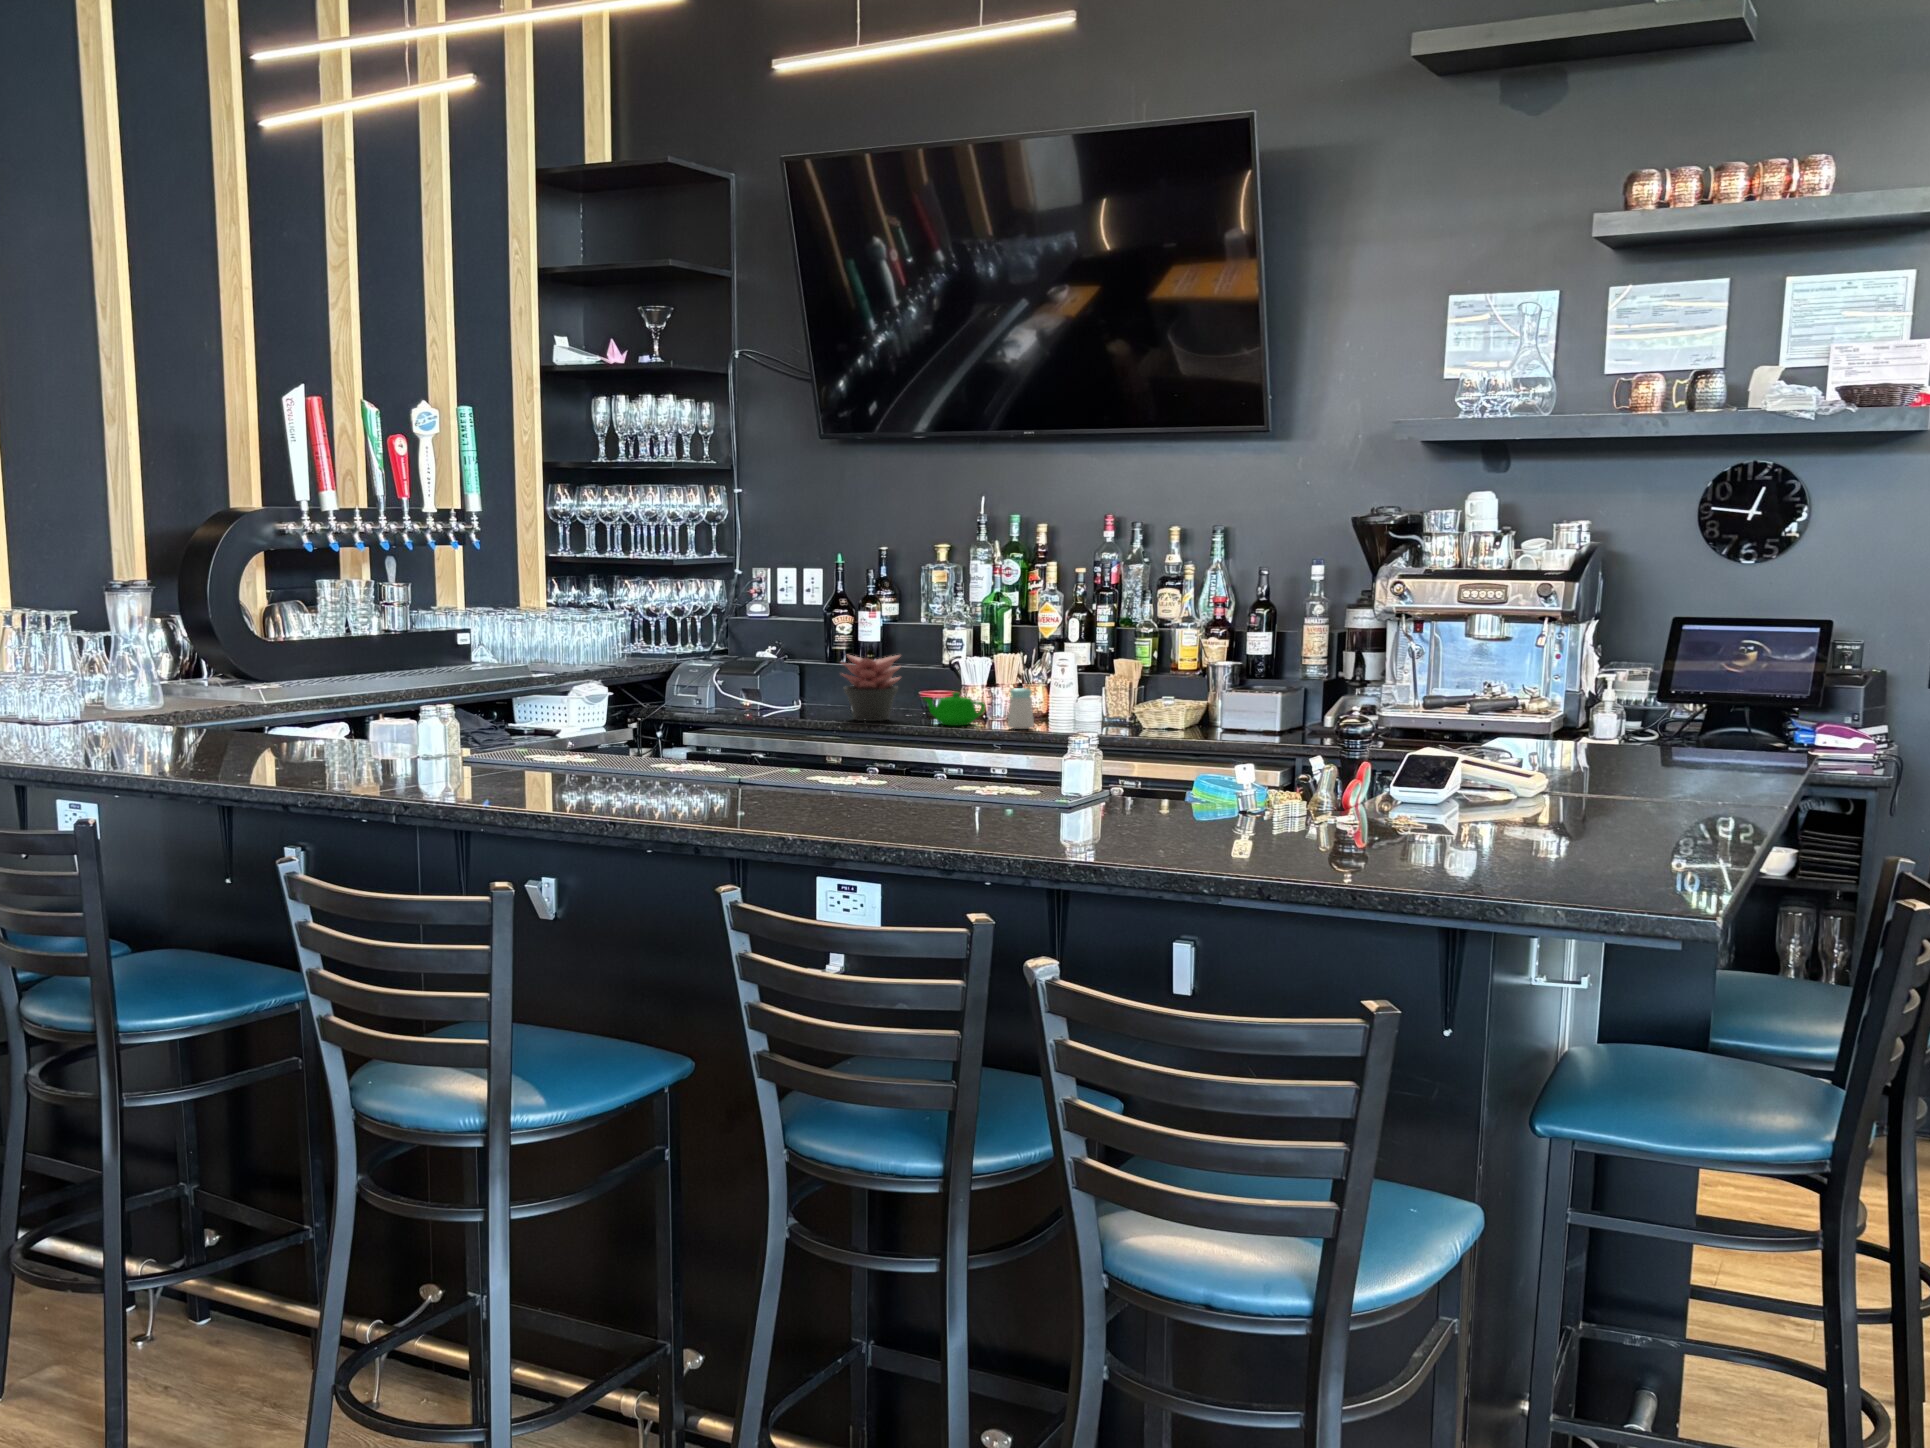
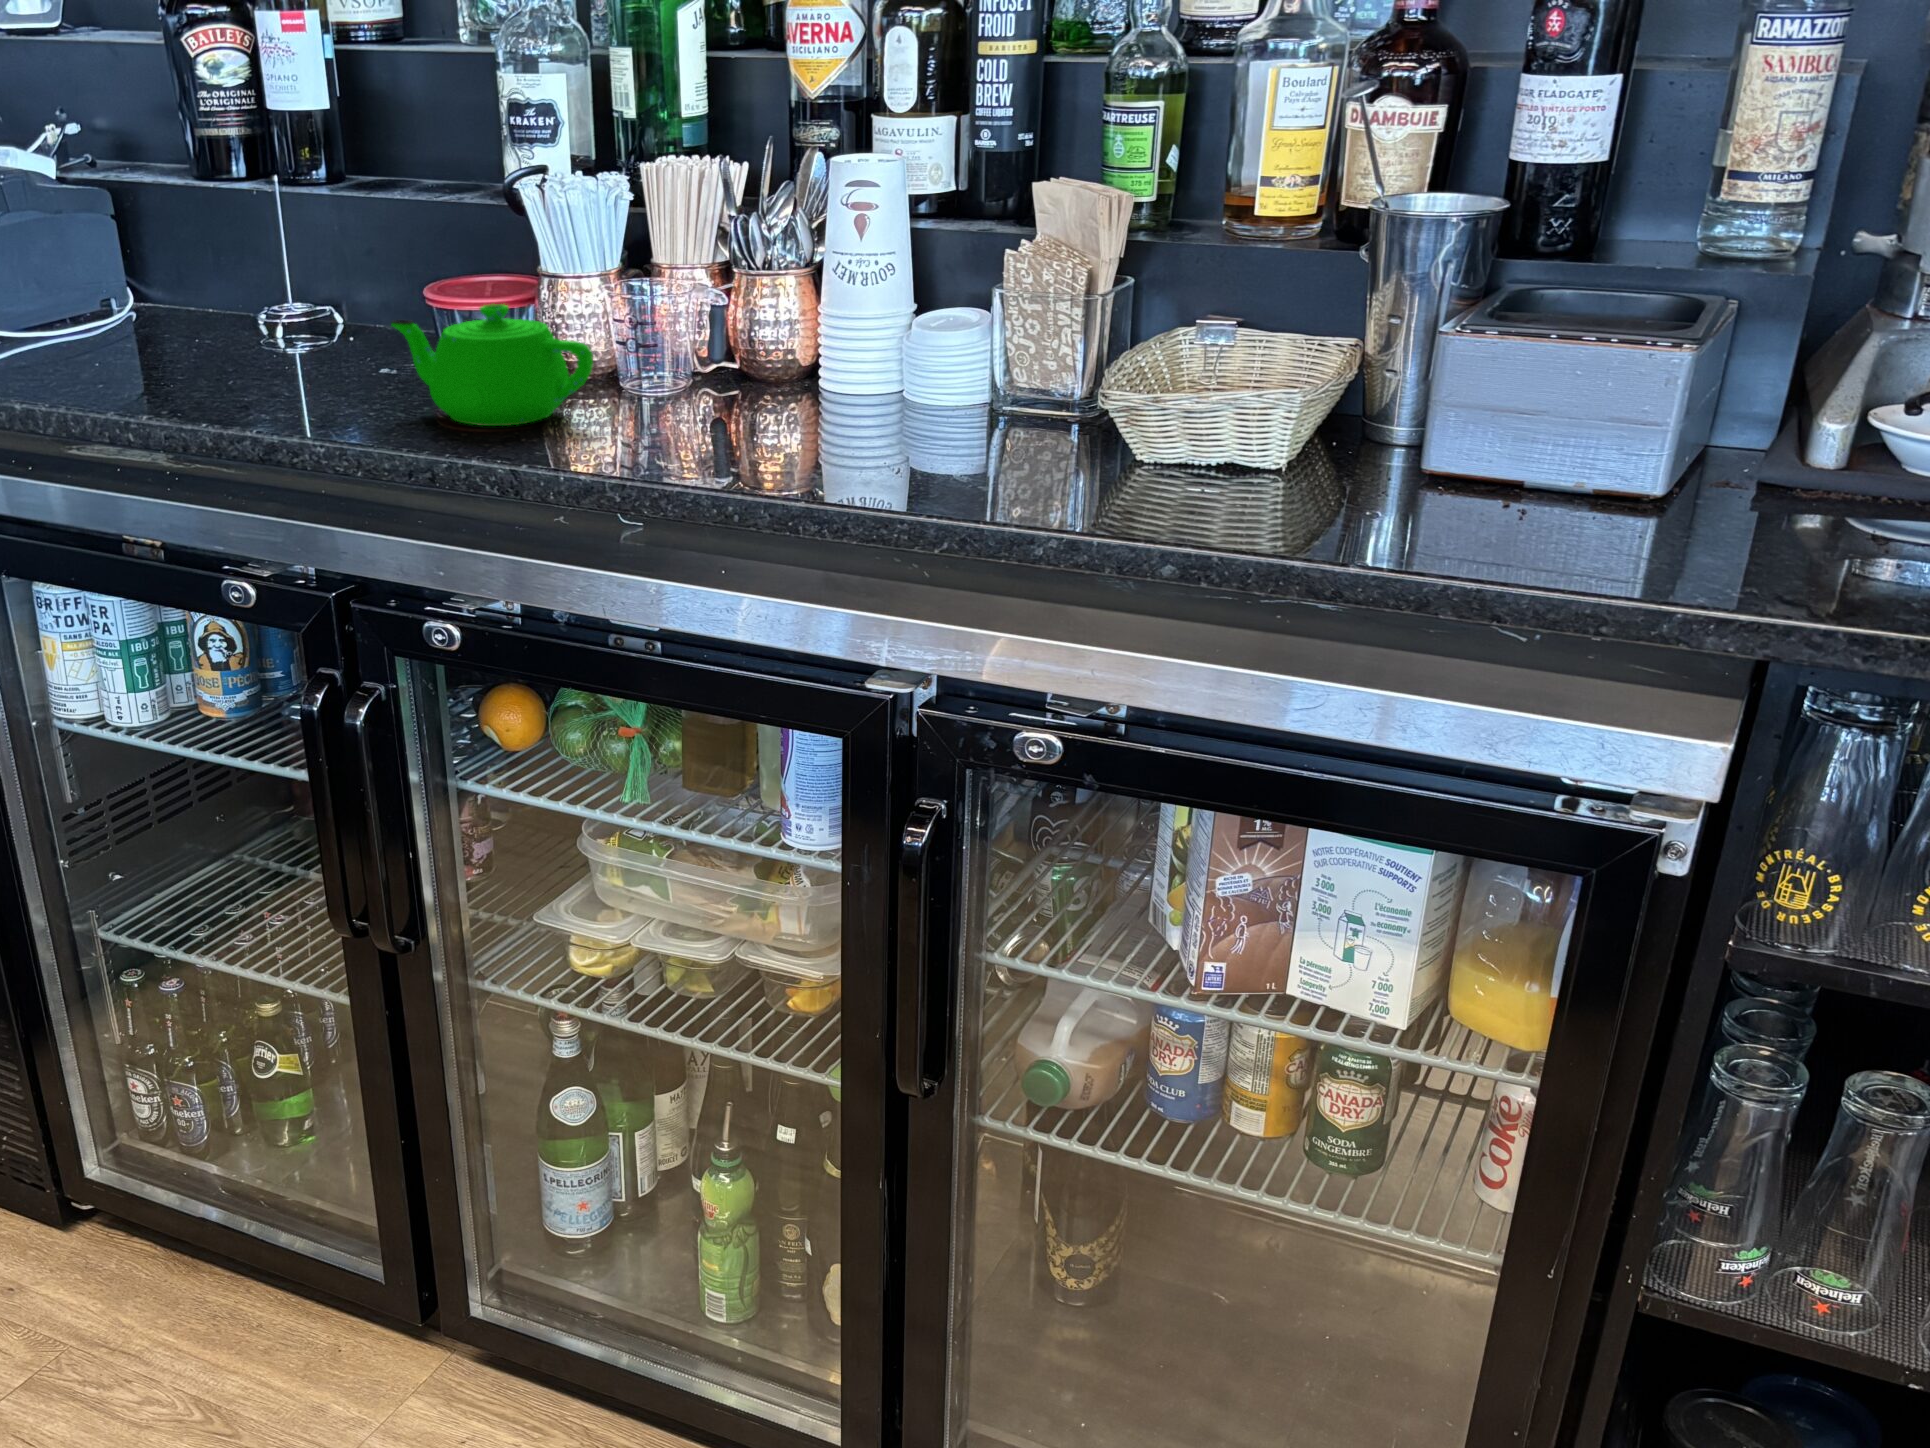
succulent plant: present [842,654,900,721] -> none [124,164,345,397]
salt shaker: present [1008,688,1034,729] -> none [658,300,749,453]

